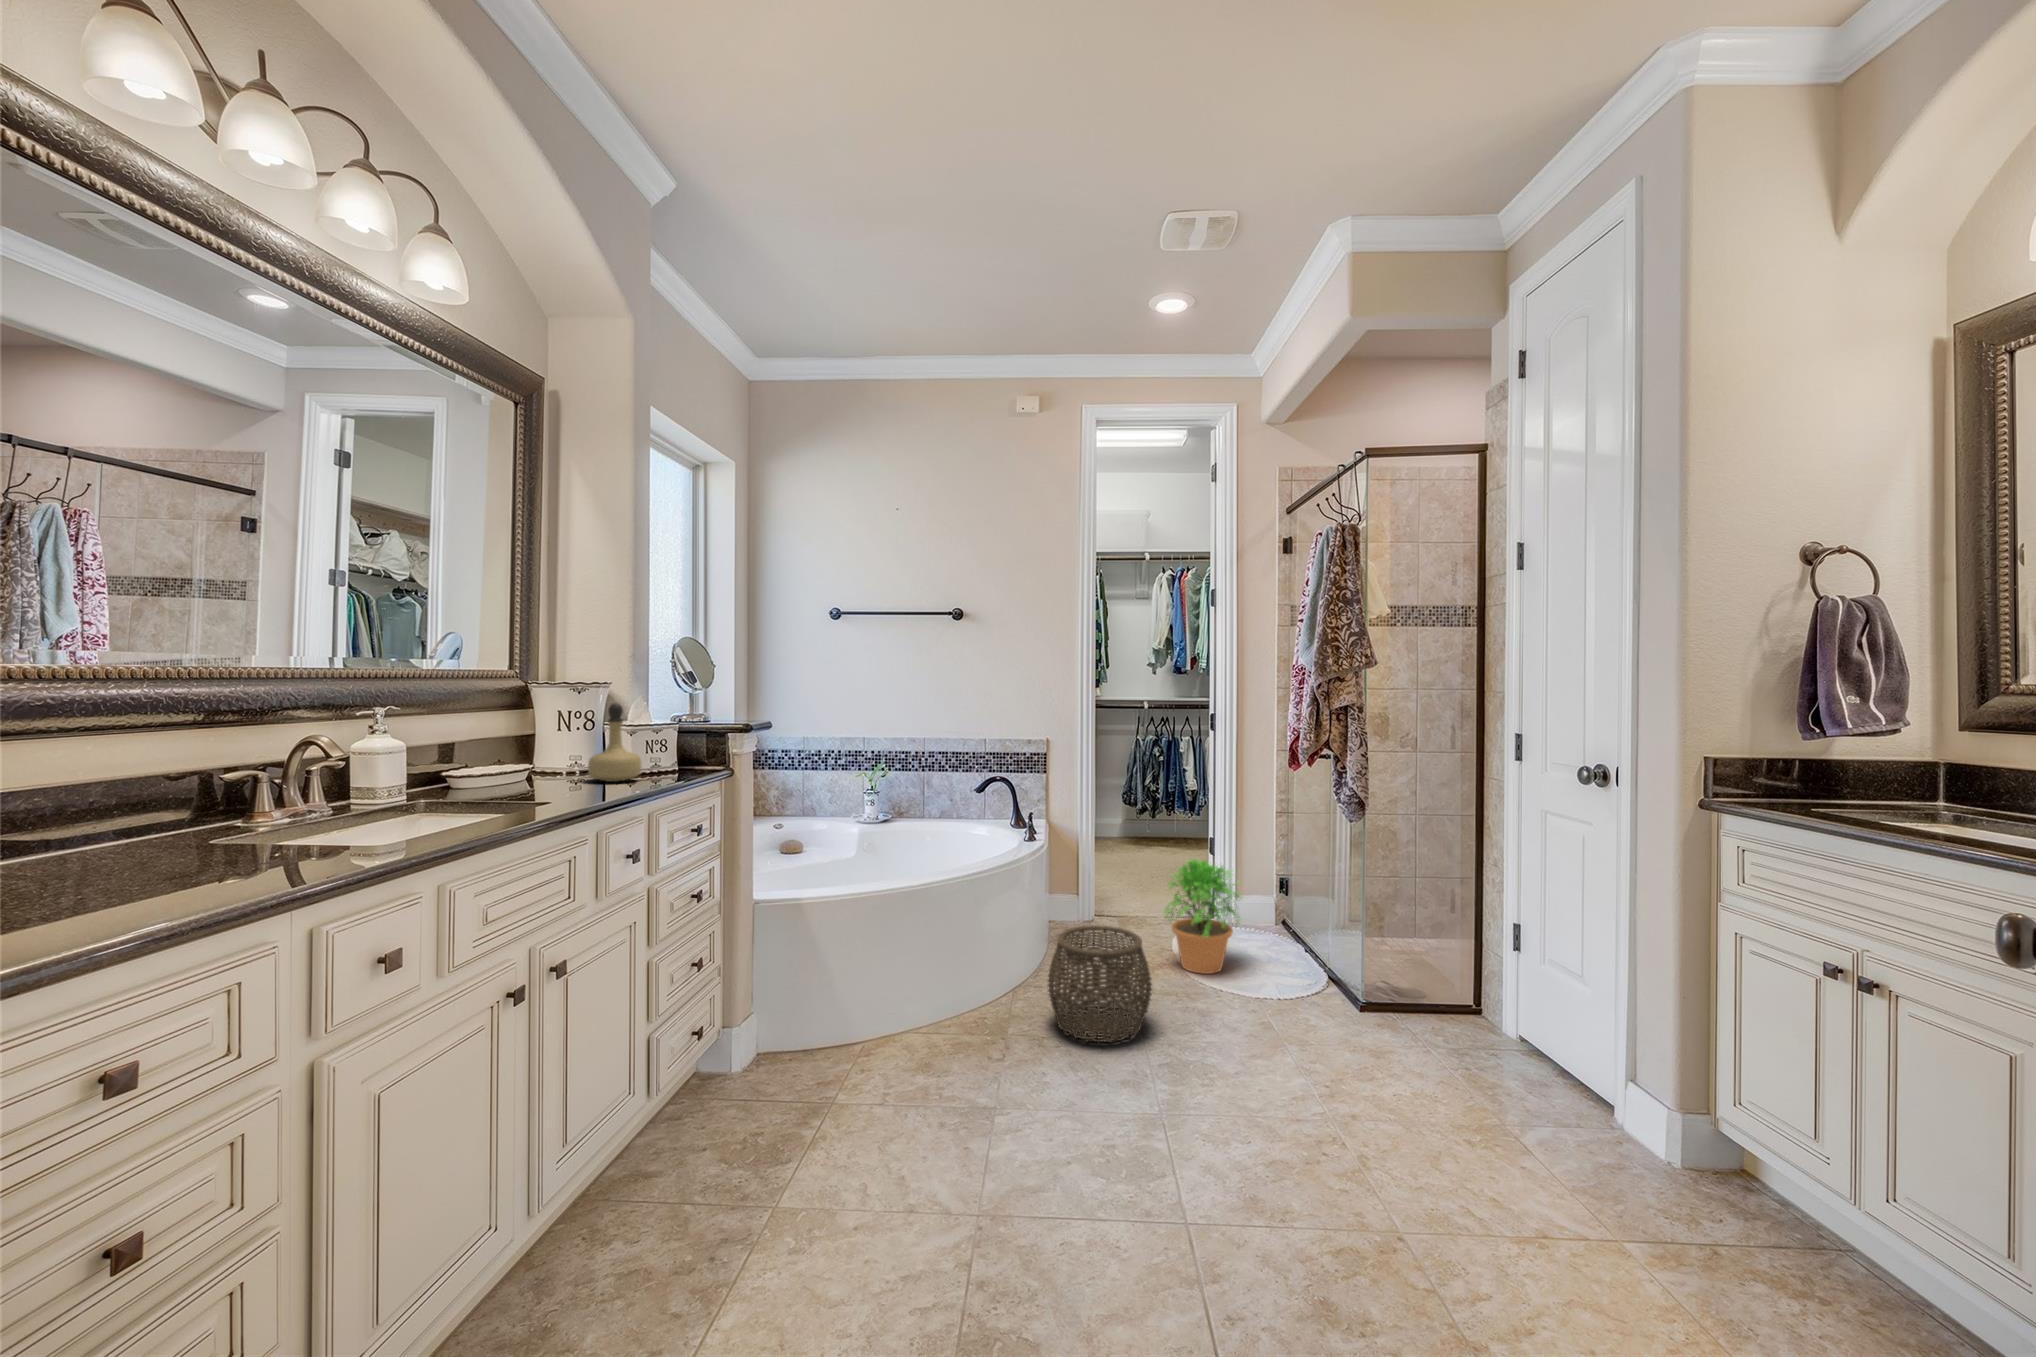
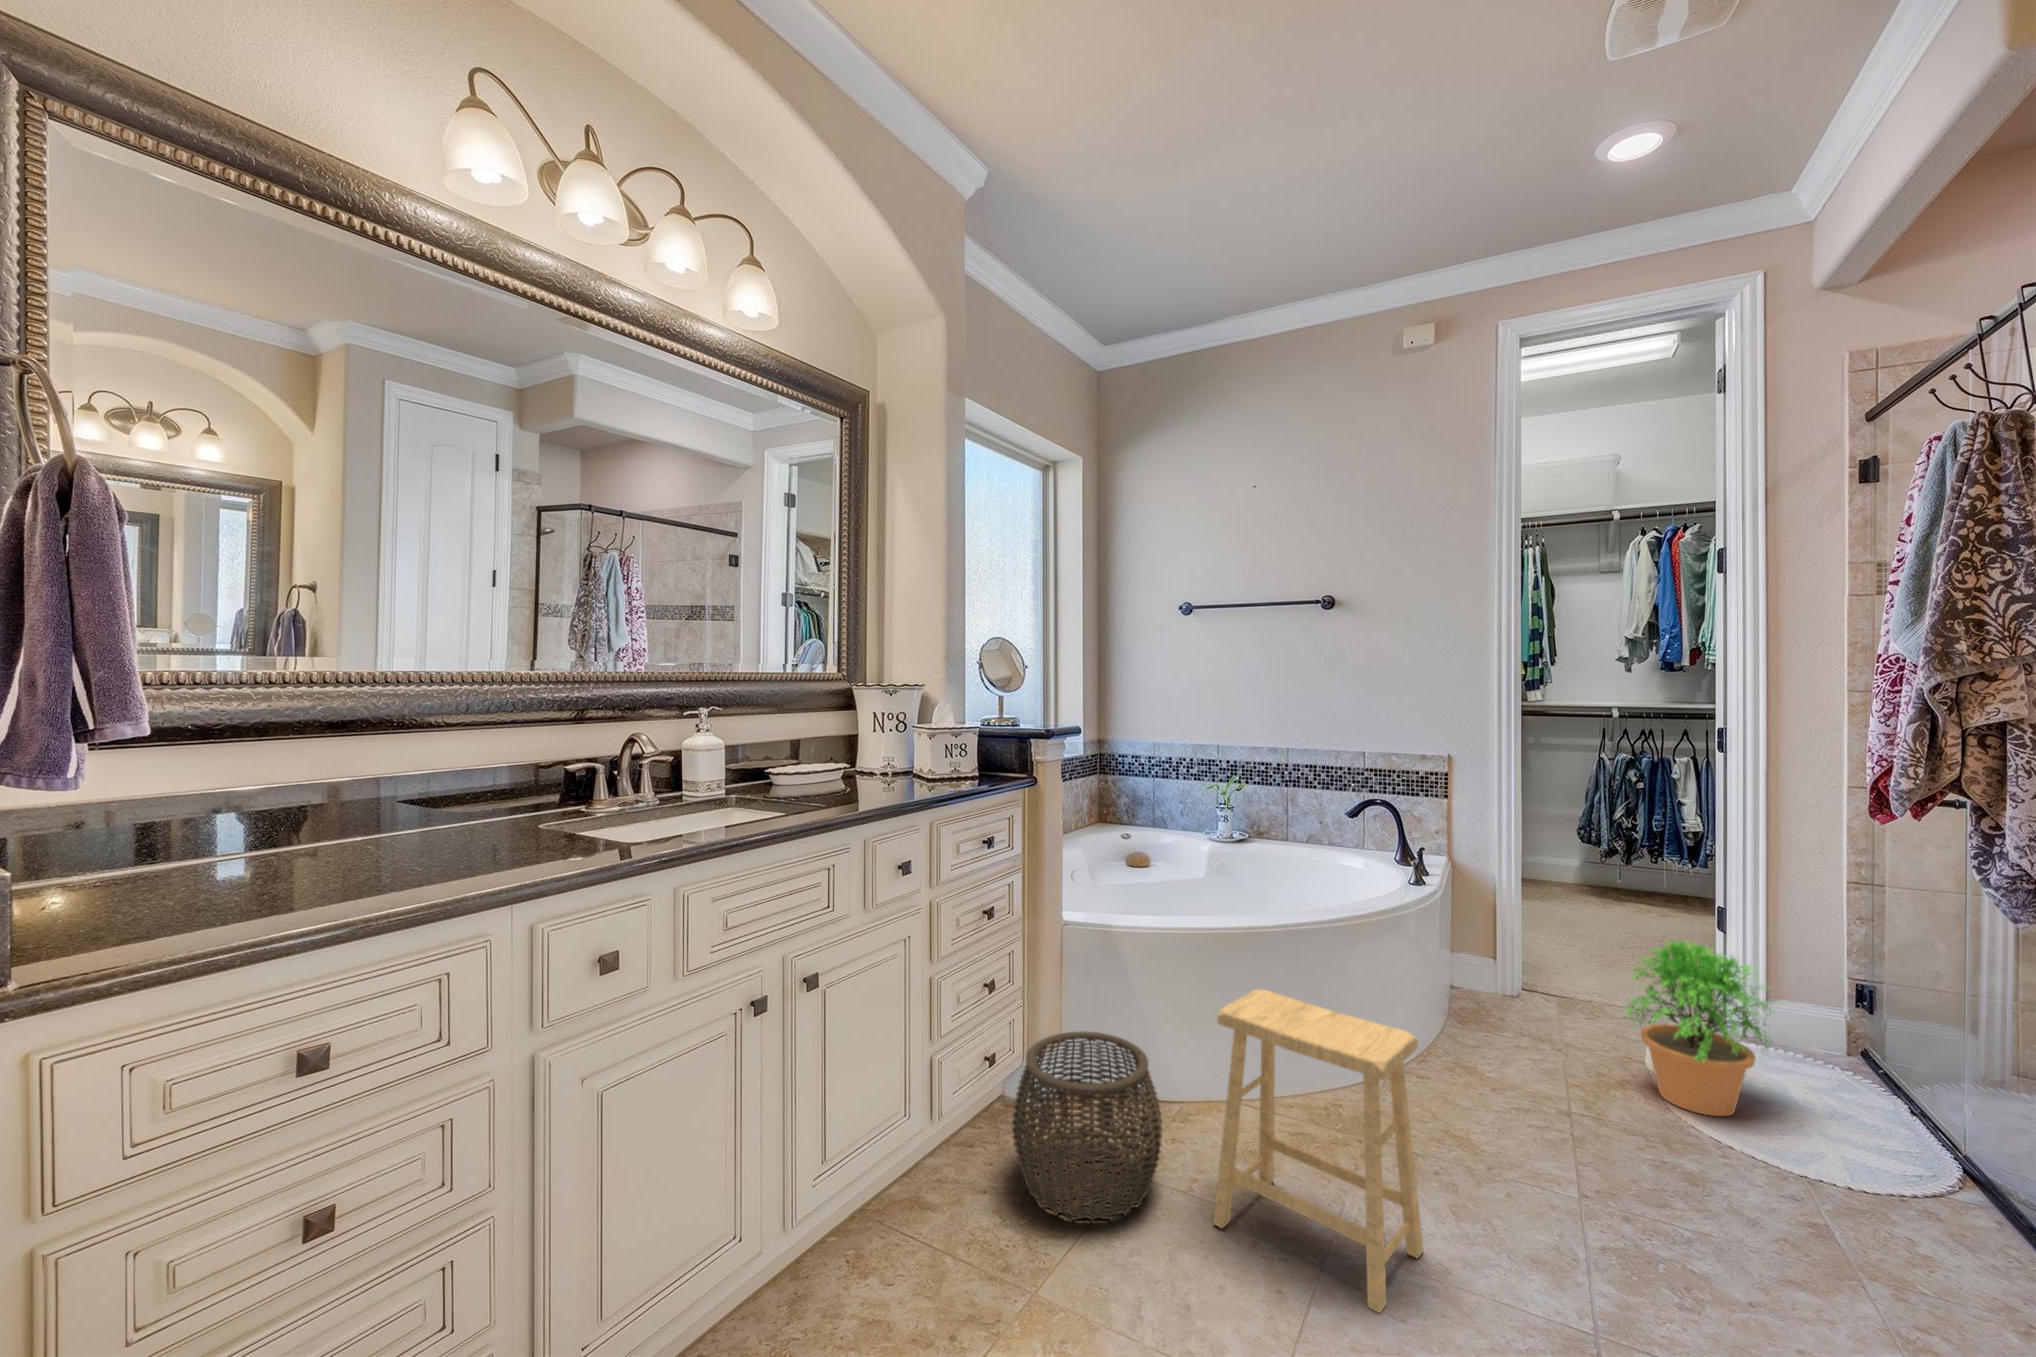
perfume bottle: present [588,703,641,782] -> none [888,705,937,785]
woven basket: present [1048,925,1152,1043] -> present [1012,1032,1163,1221]
footstool: none [907,928,1056,1144] -> present [1213,989,1423,1312]

